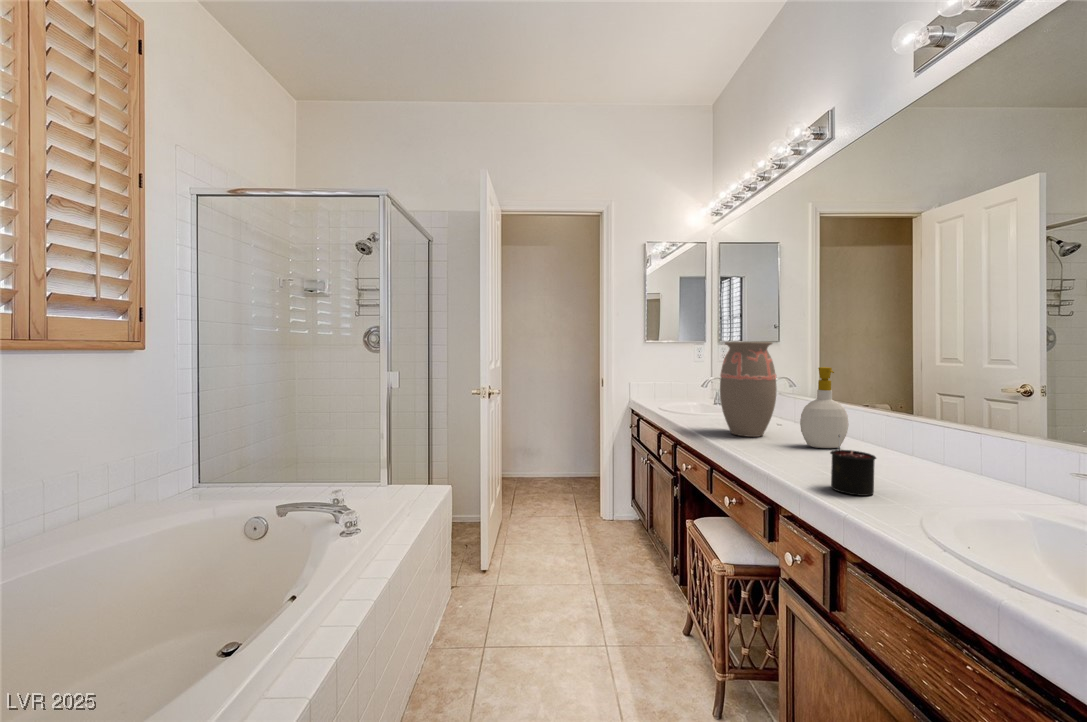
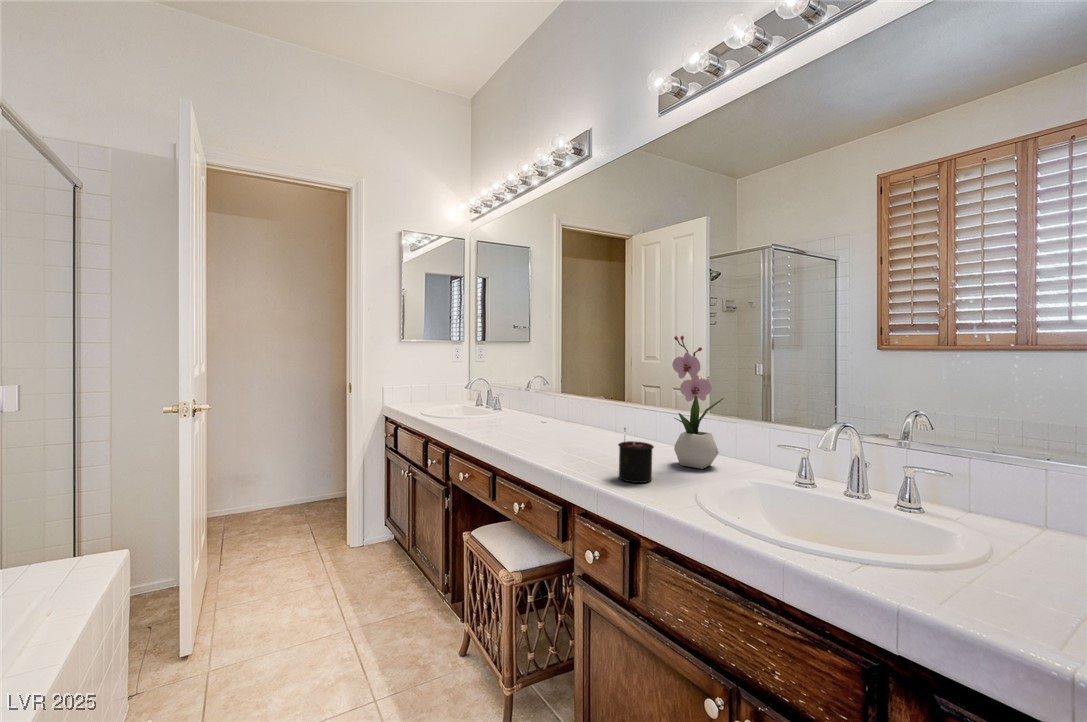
flower arrangement: none [912,334,1000,493] -> present [672,336,723,469]
decorative vase: present [720,342,777,437] -> none [496,340,548,436]
soap bottle: present [800,367,849,448] -> none [572,366,609,441]

